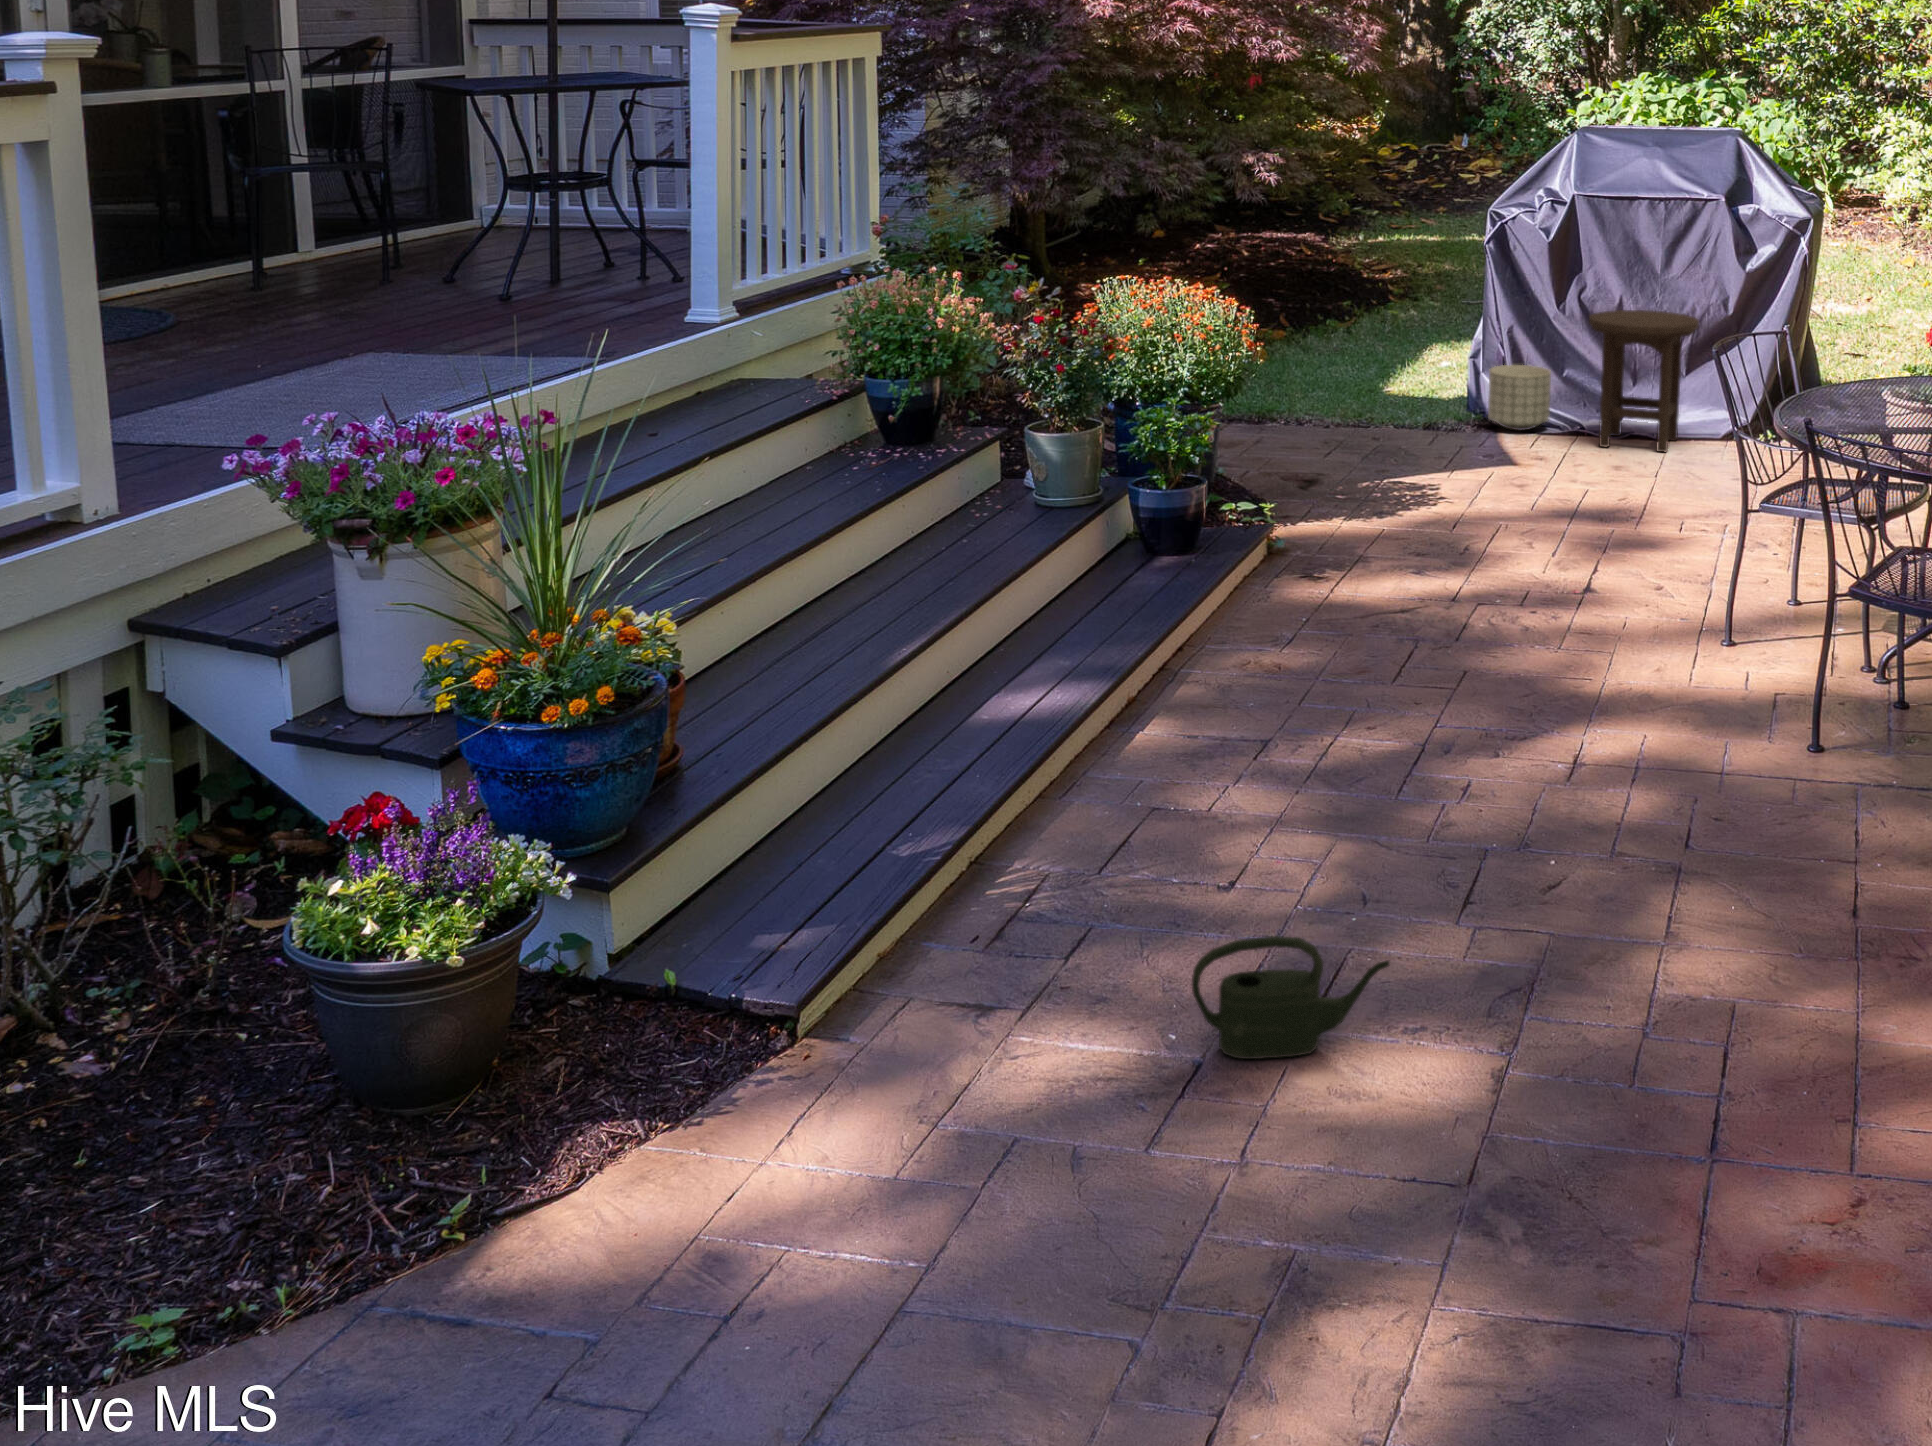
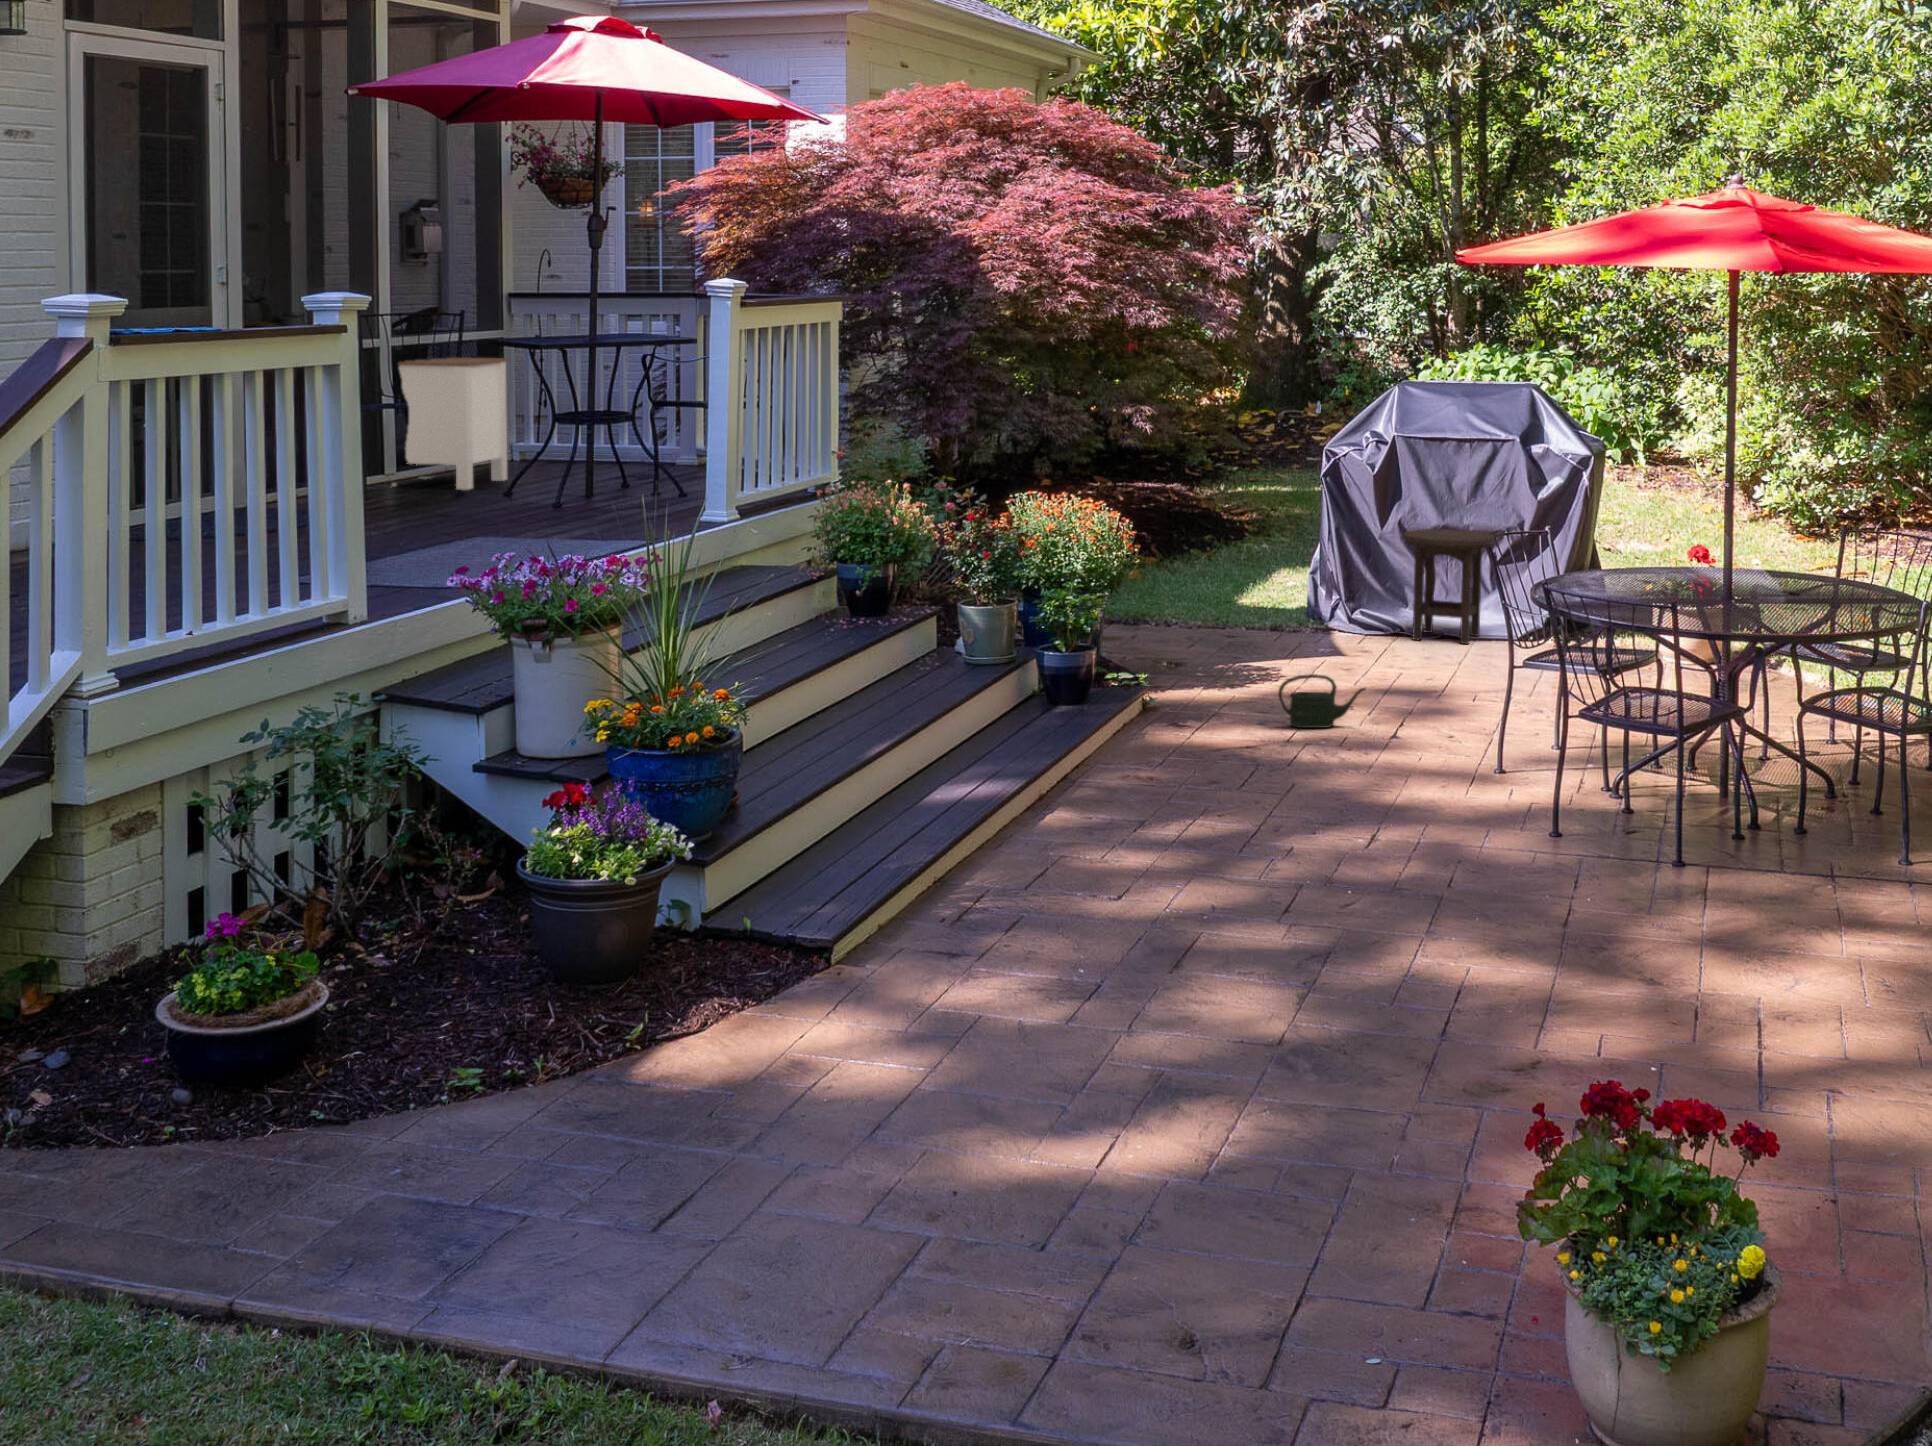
side table: none [264,97,460,271] -> present [392,358,509,490]
planter: present [1488,365,1551,430] -> none [1322,575,1374,628]
watering can: present [1192,936,1389,1059] -> present [1278,674,1366,728]

